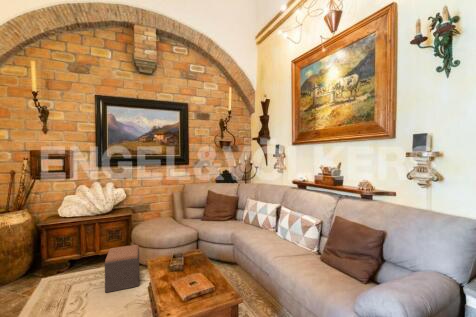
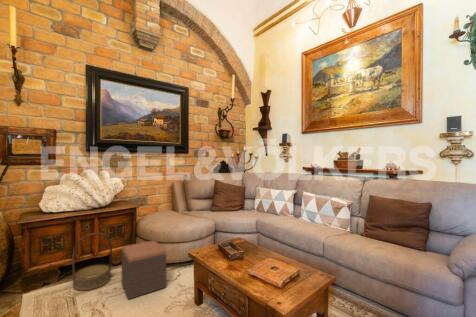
basket: none [74,236,106,281] -> present [72,233,112,291]

